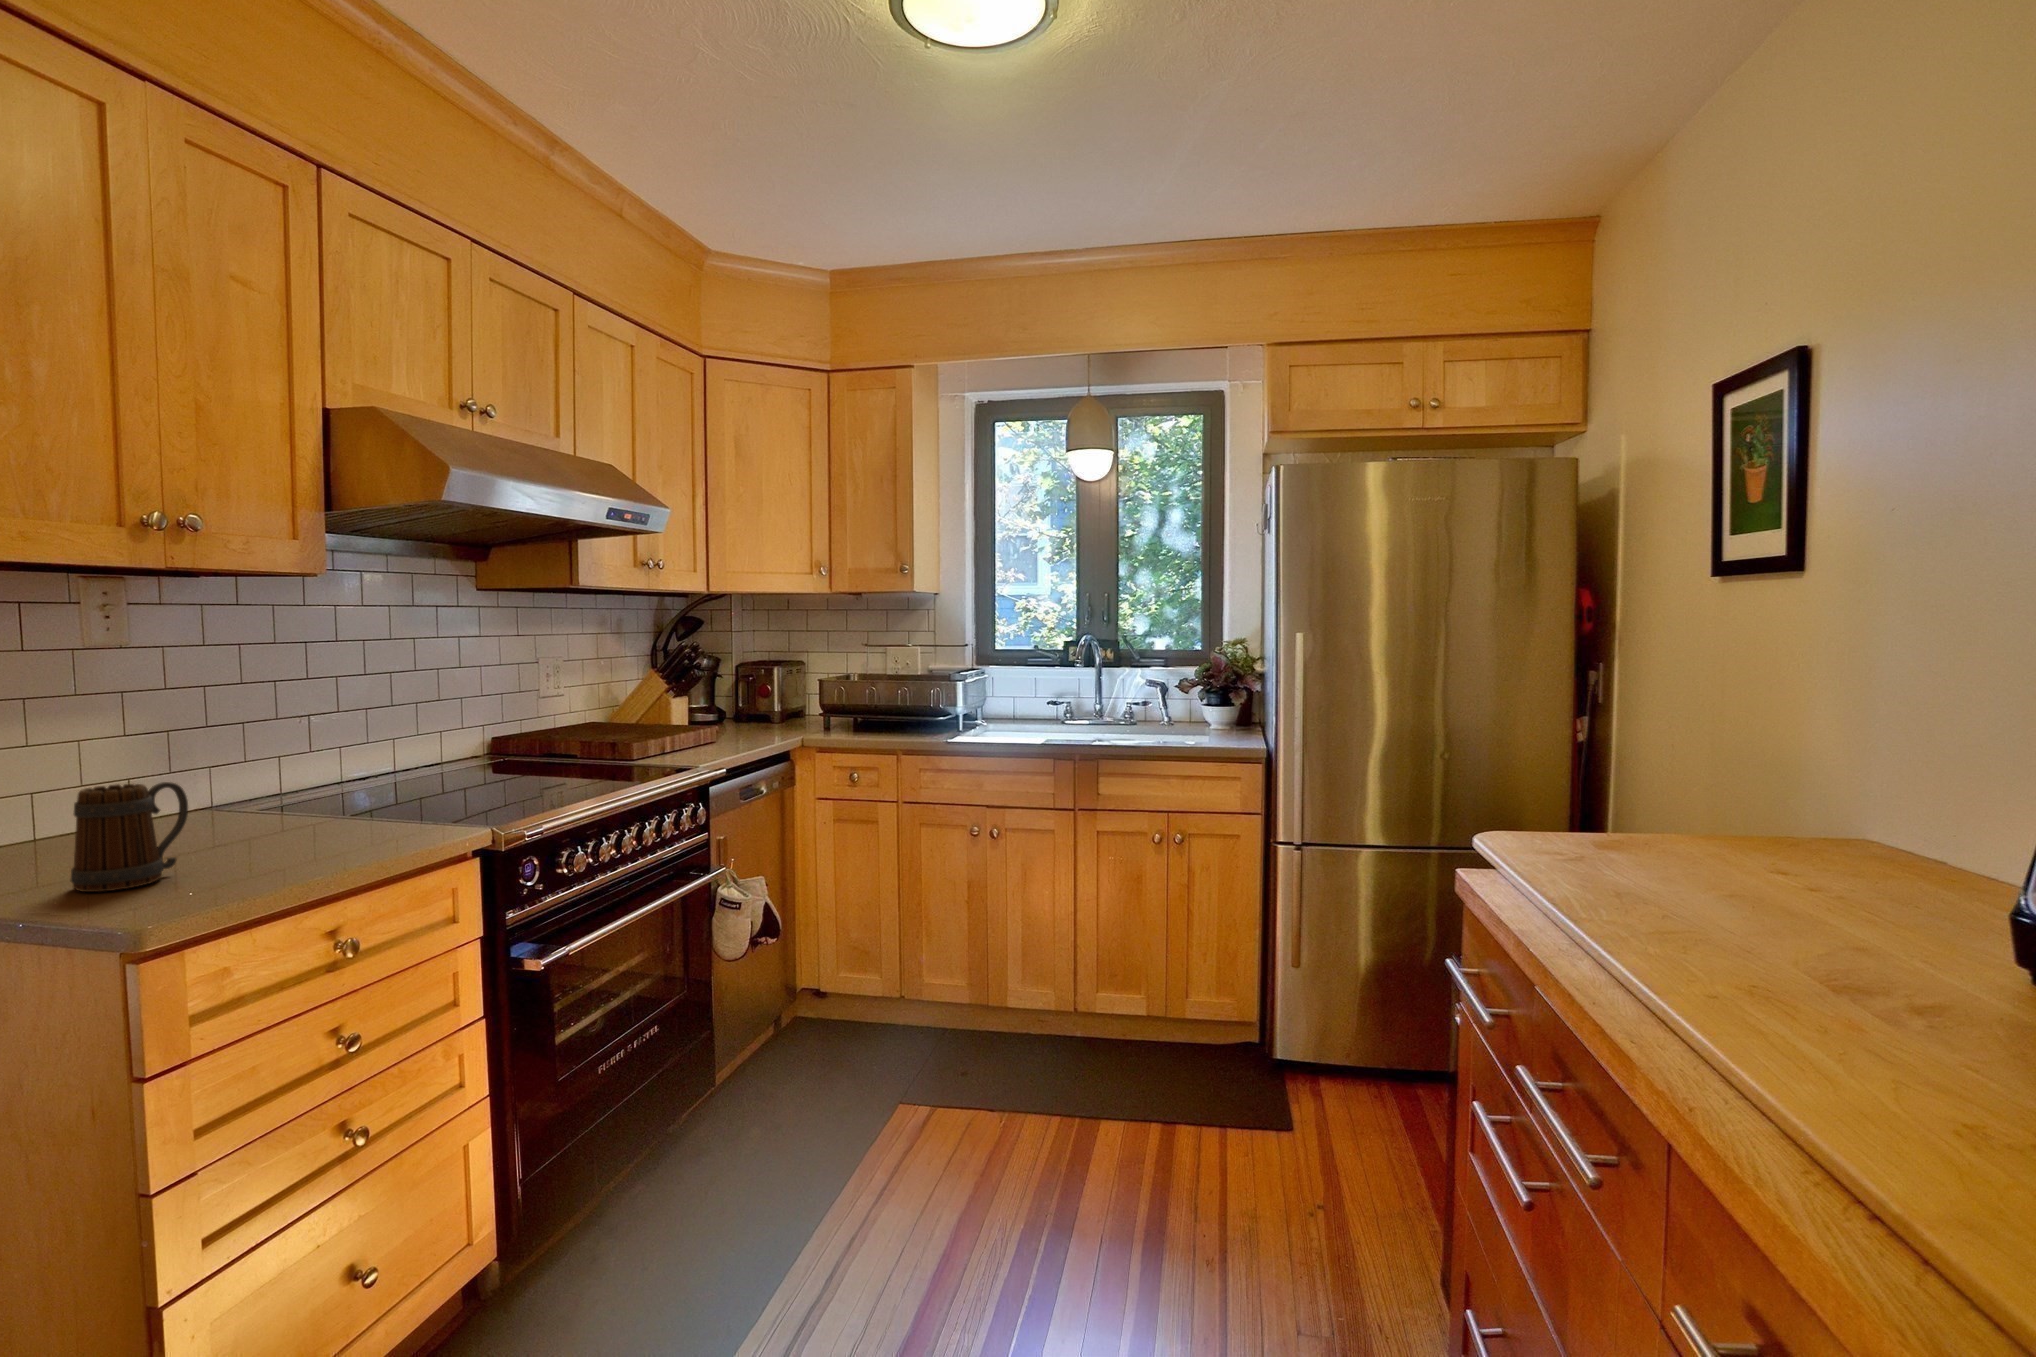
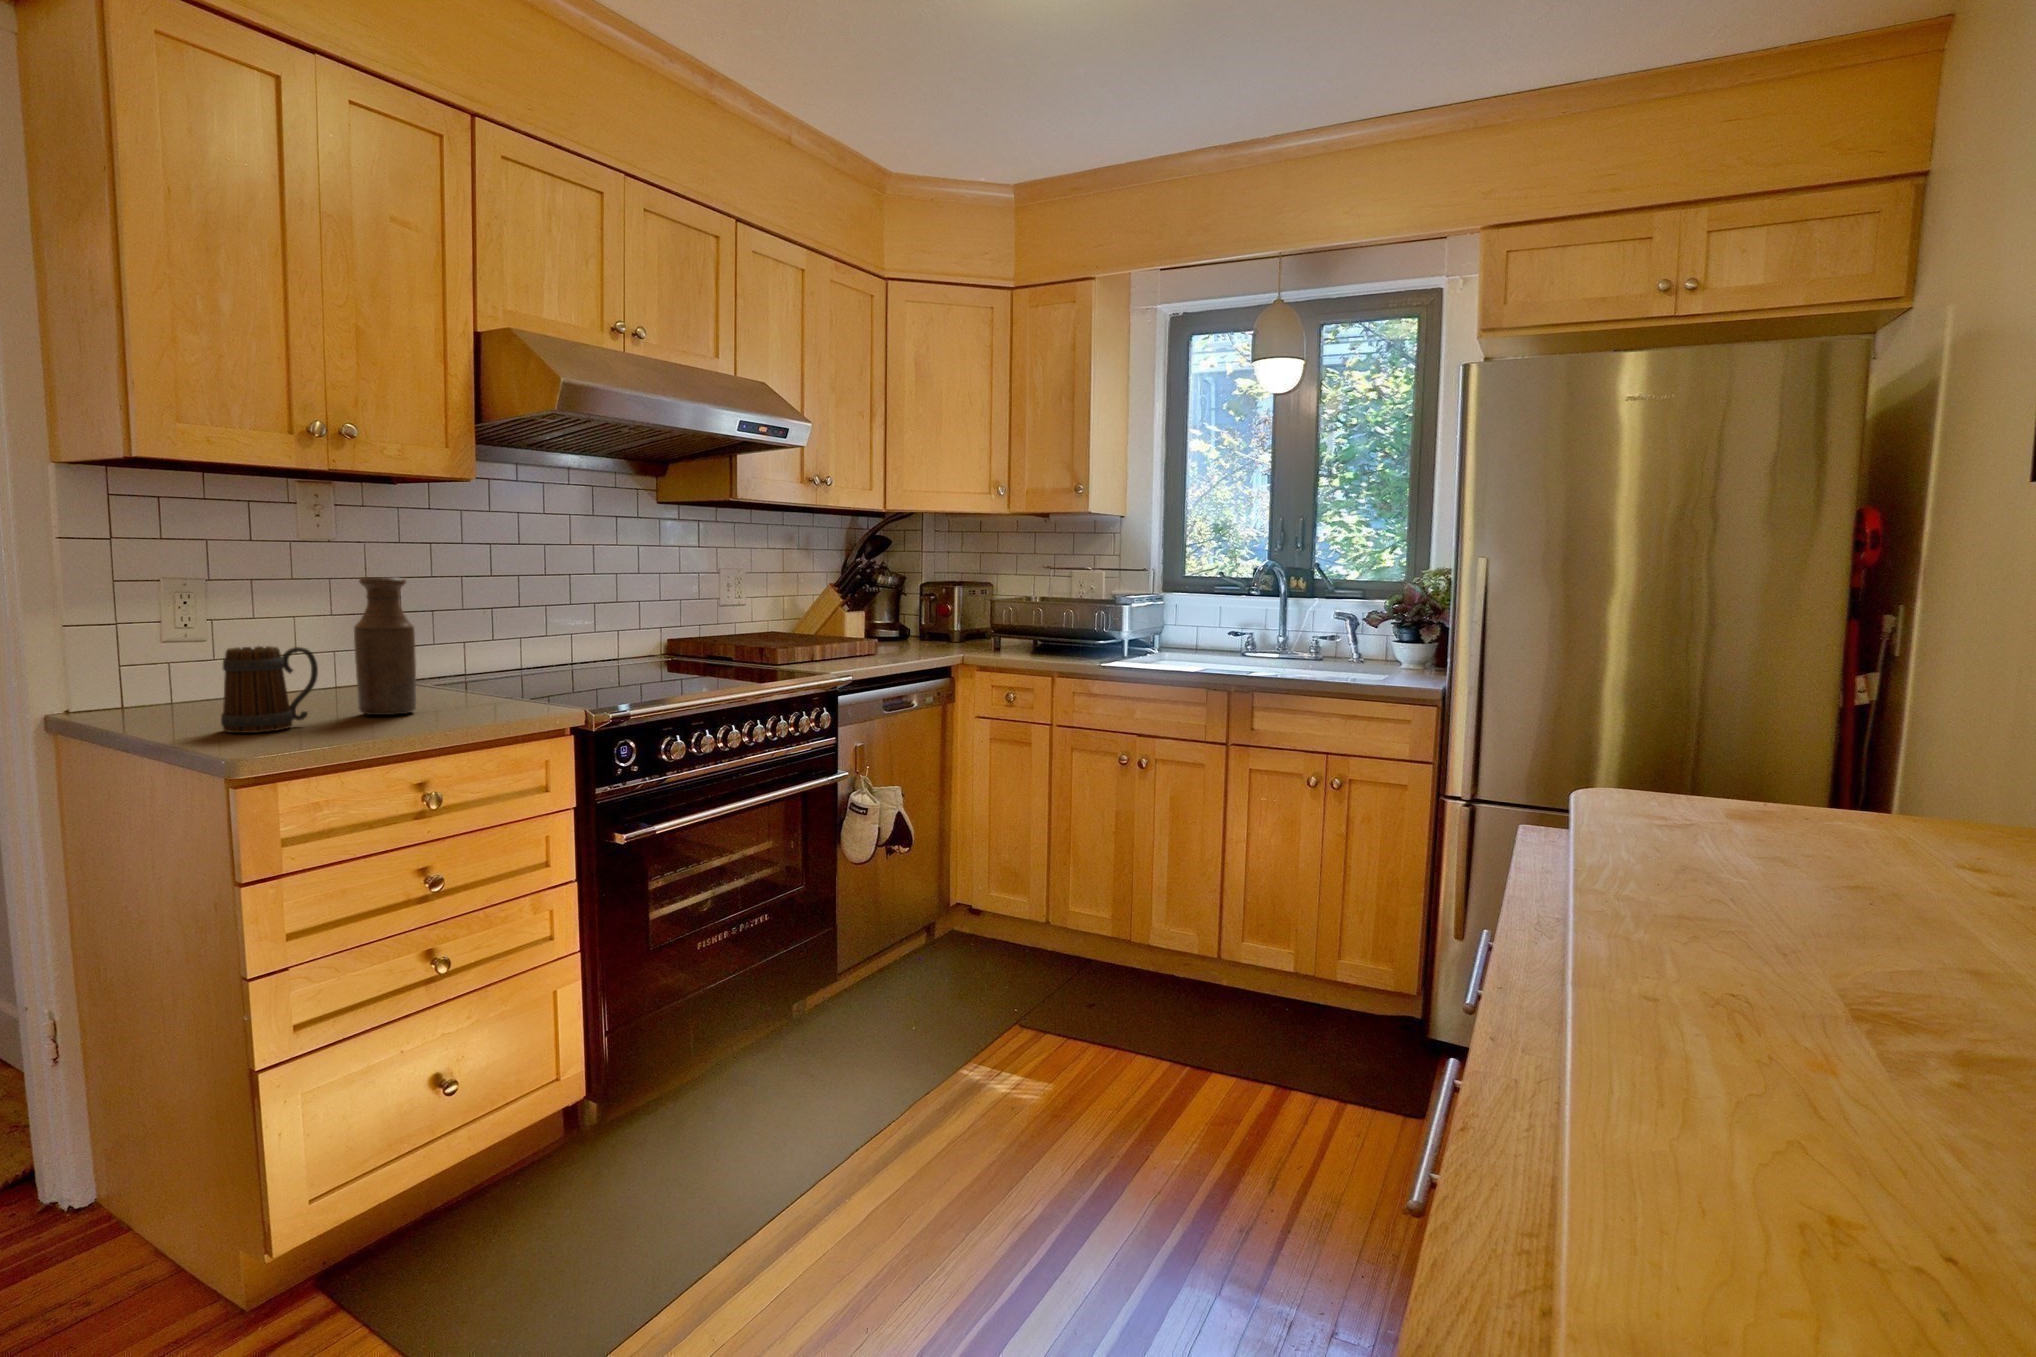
bottle: none [217,693,292,854] -> present [354,577,416,715]

